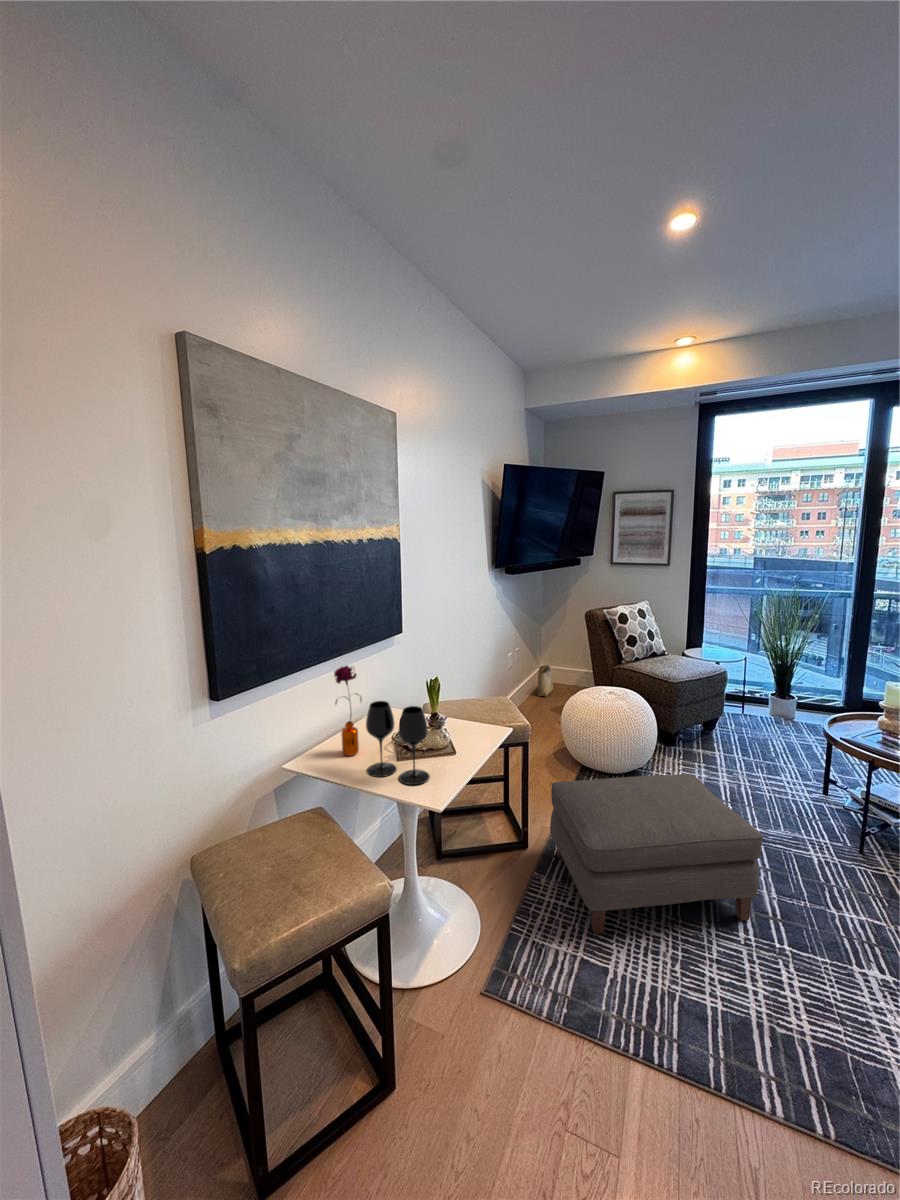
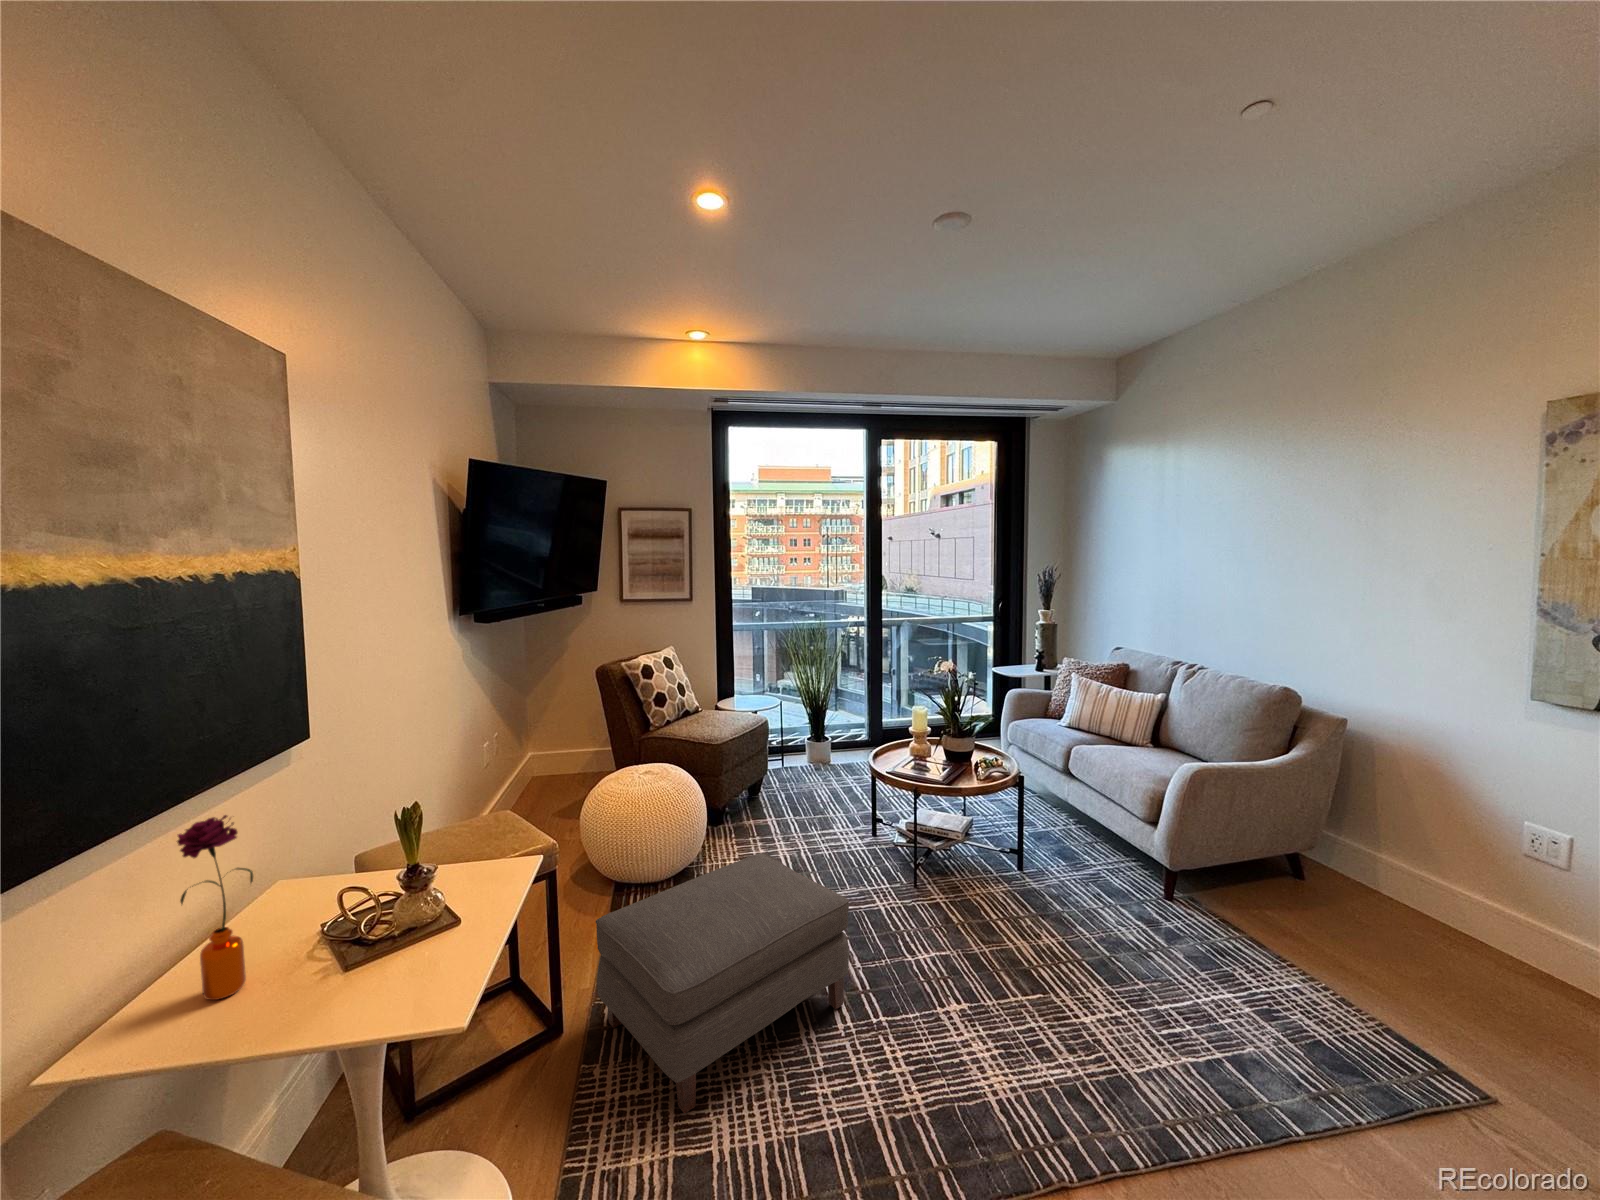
woven basket: present [537,665,553,696] -> none [526,736,554,798]
wine glass: present [366,701,430,785] -> none [273,859,422,1019]

